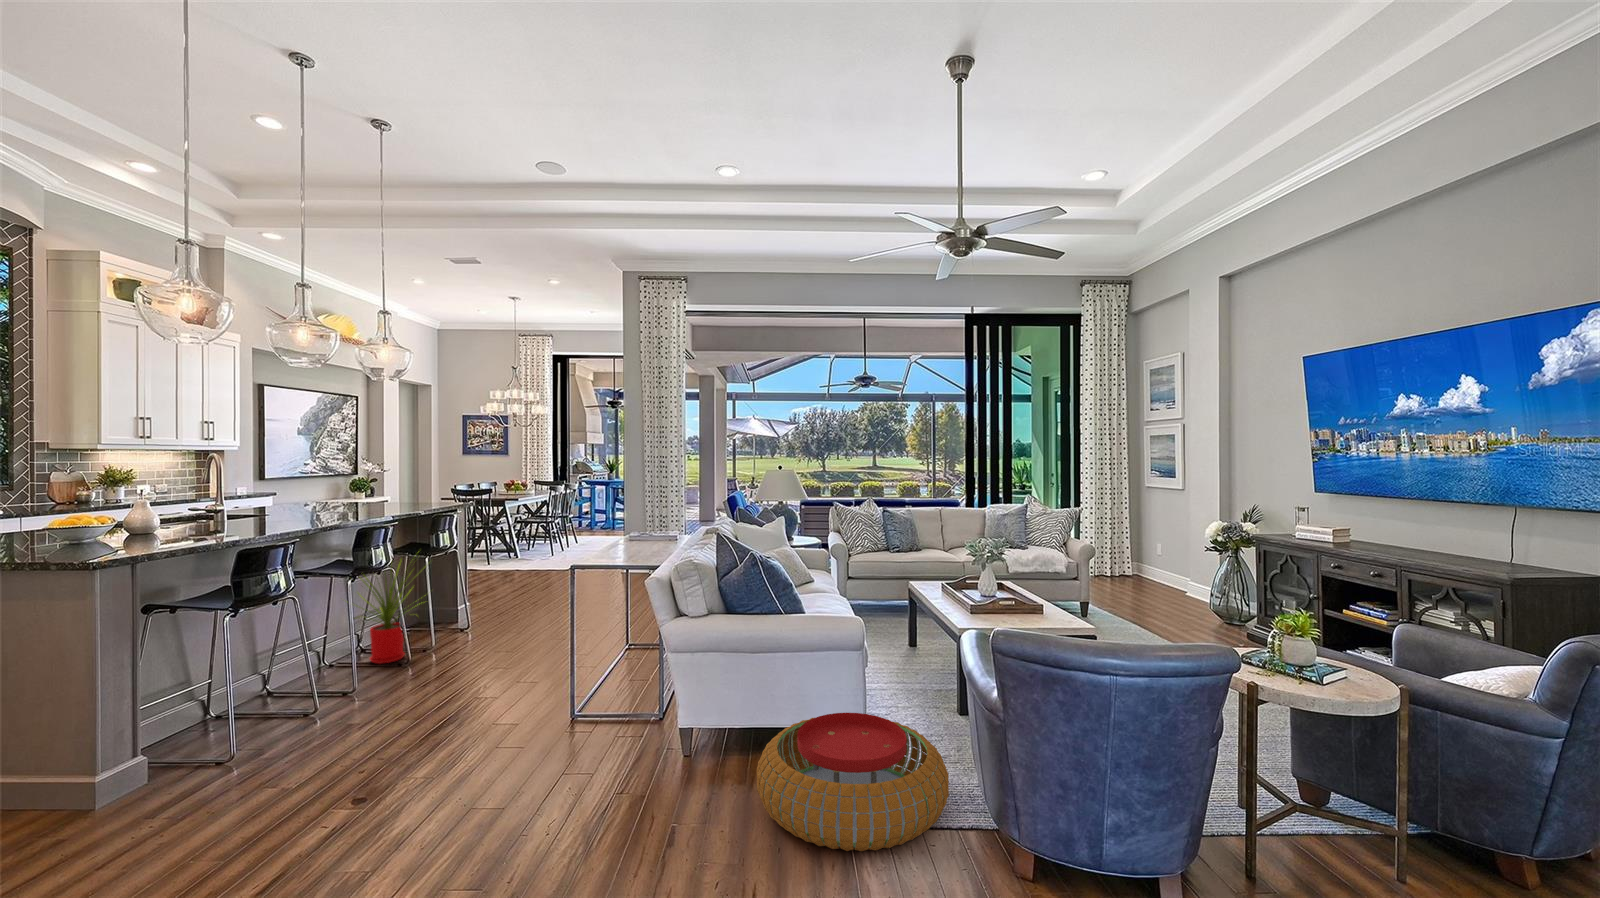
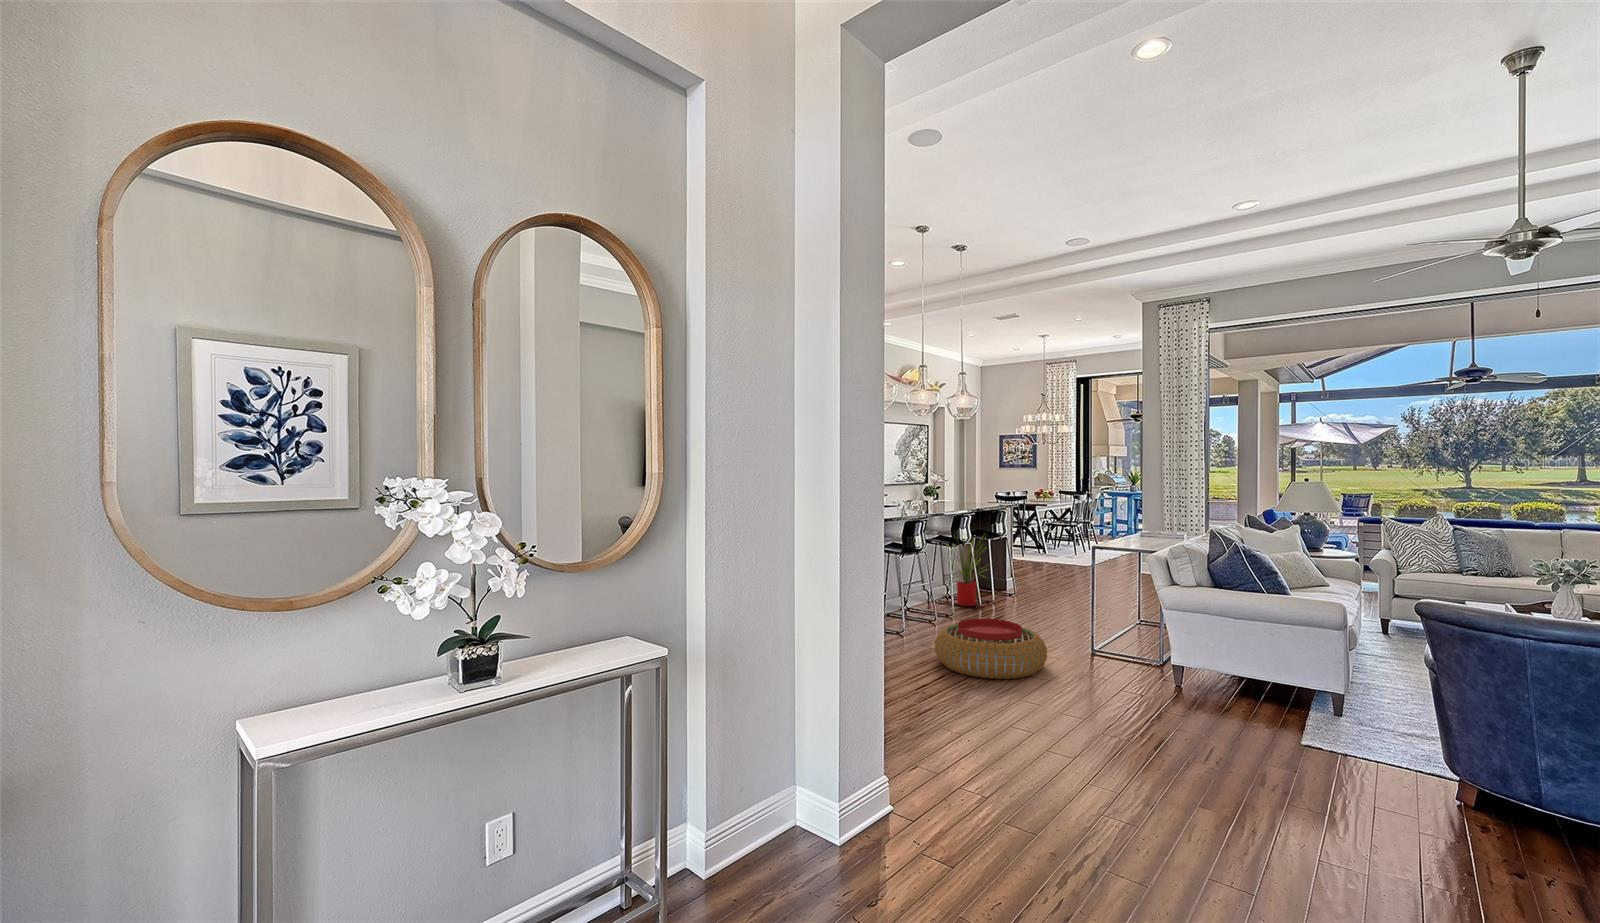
pouf: present [756,713,949,852] -> present [935,619,1047,679]

